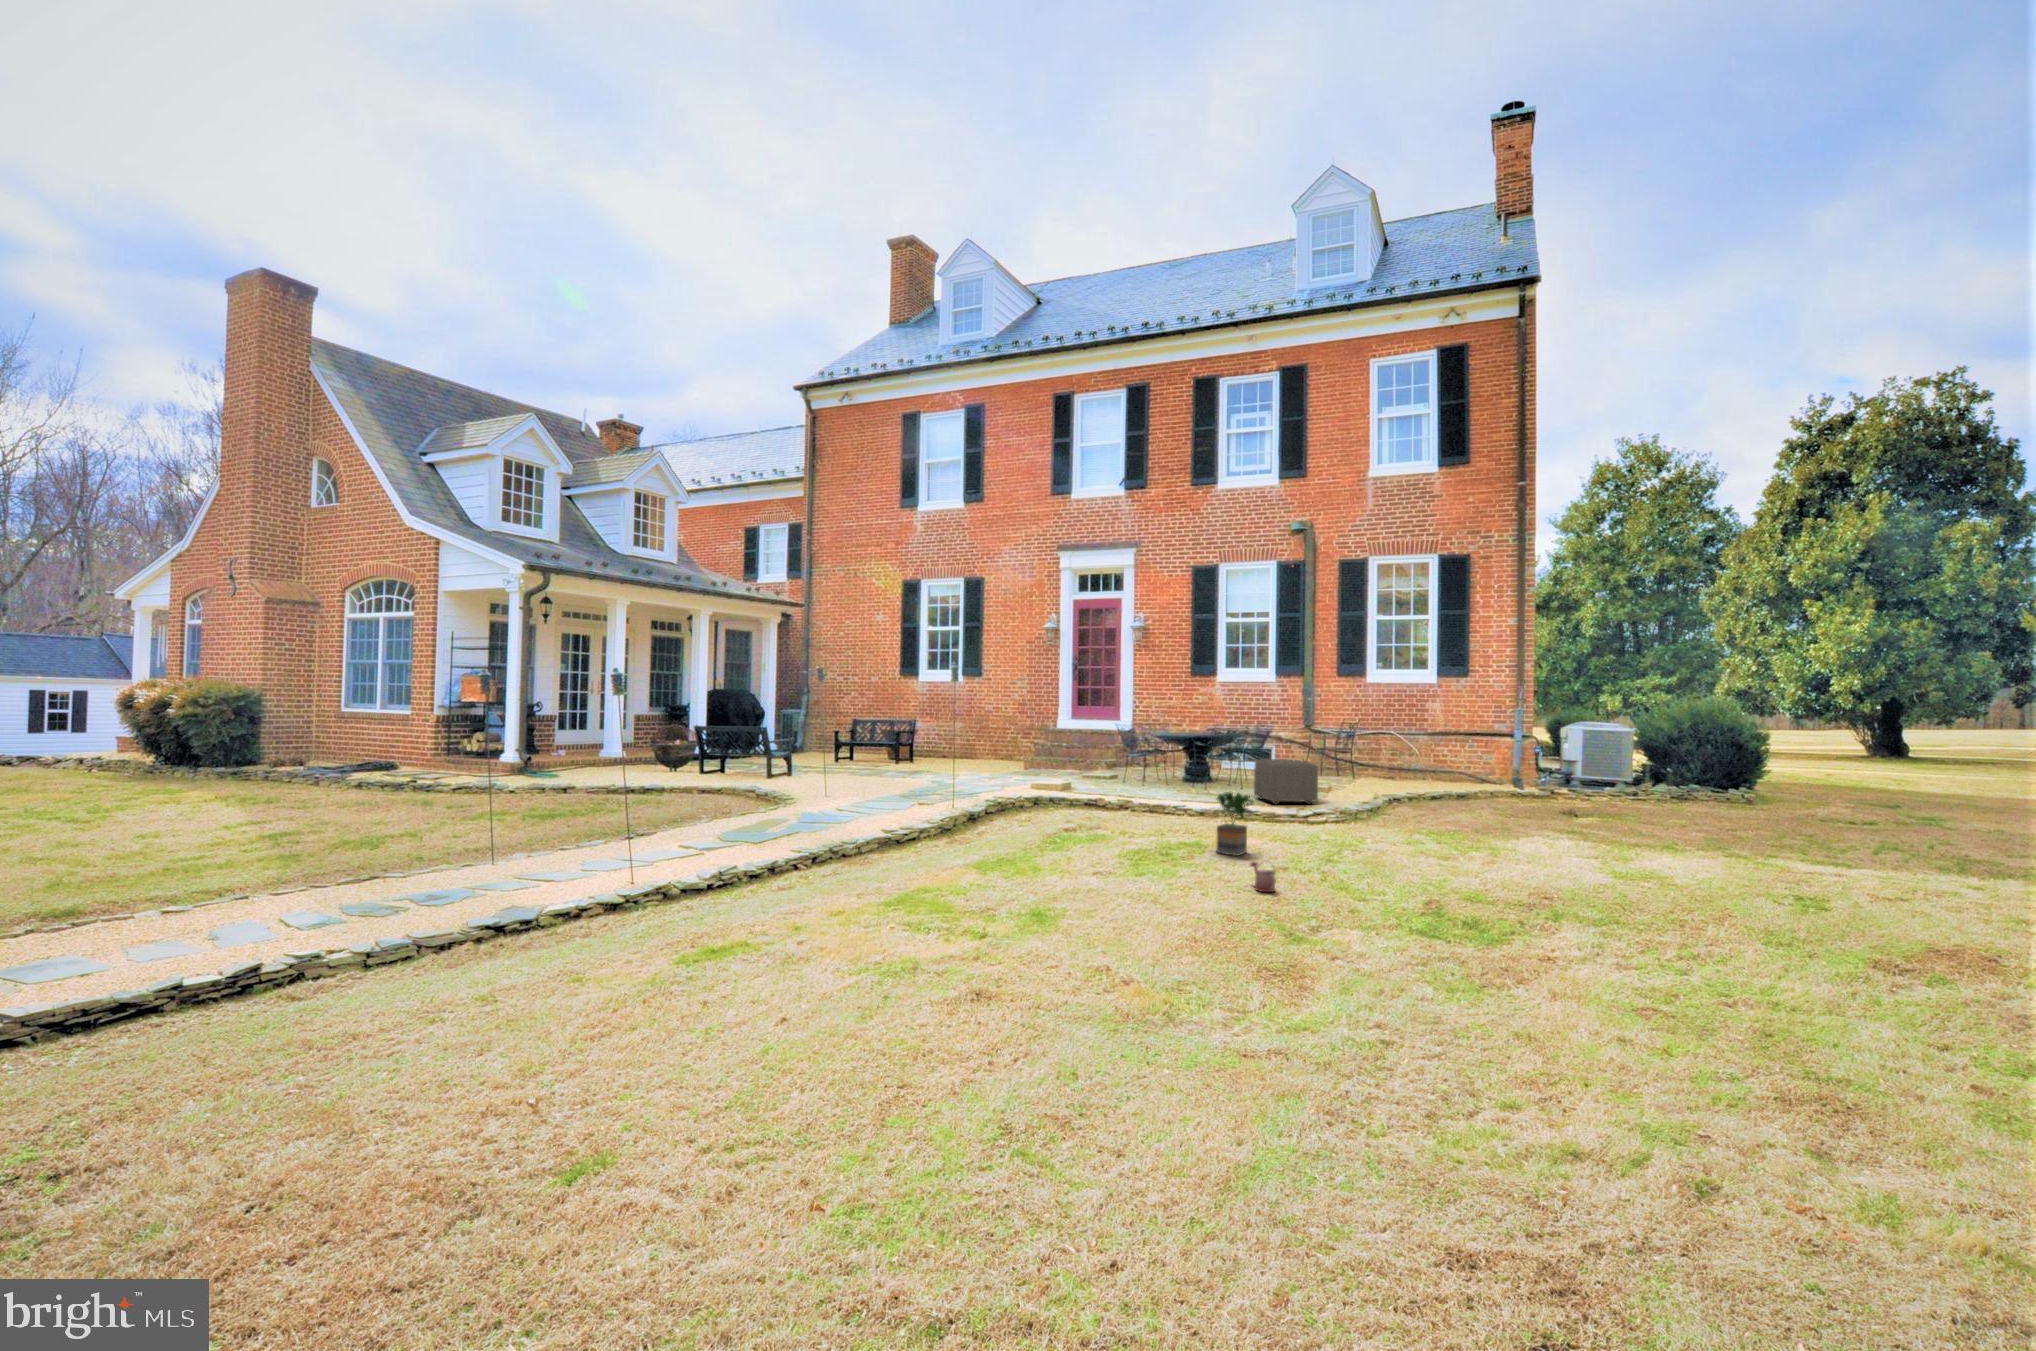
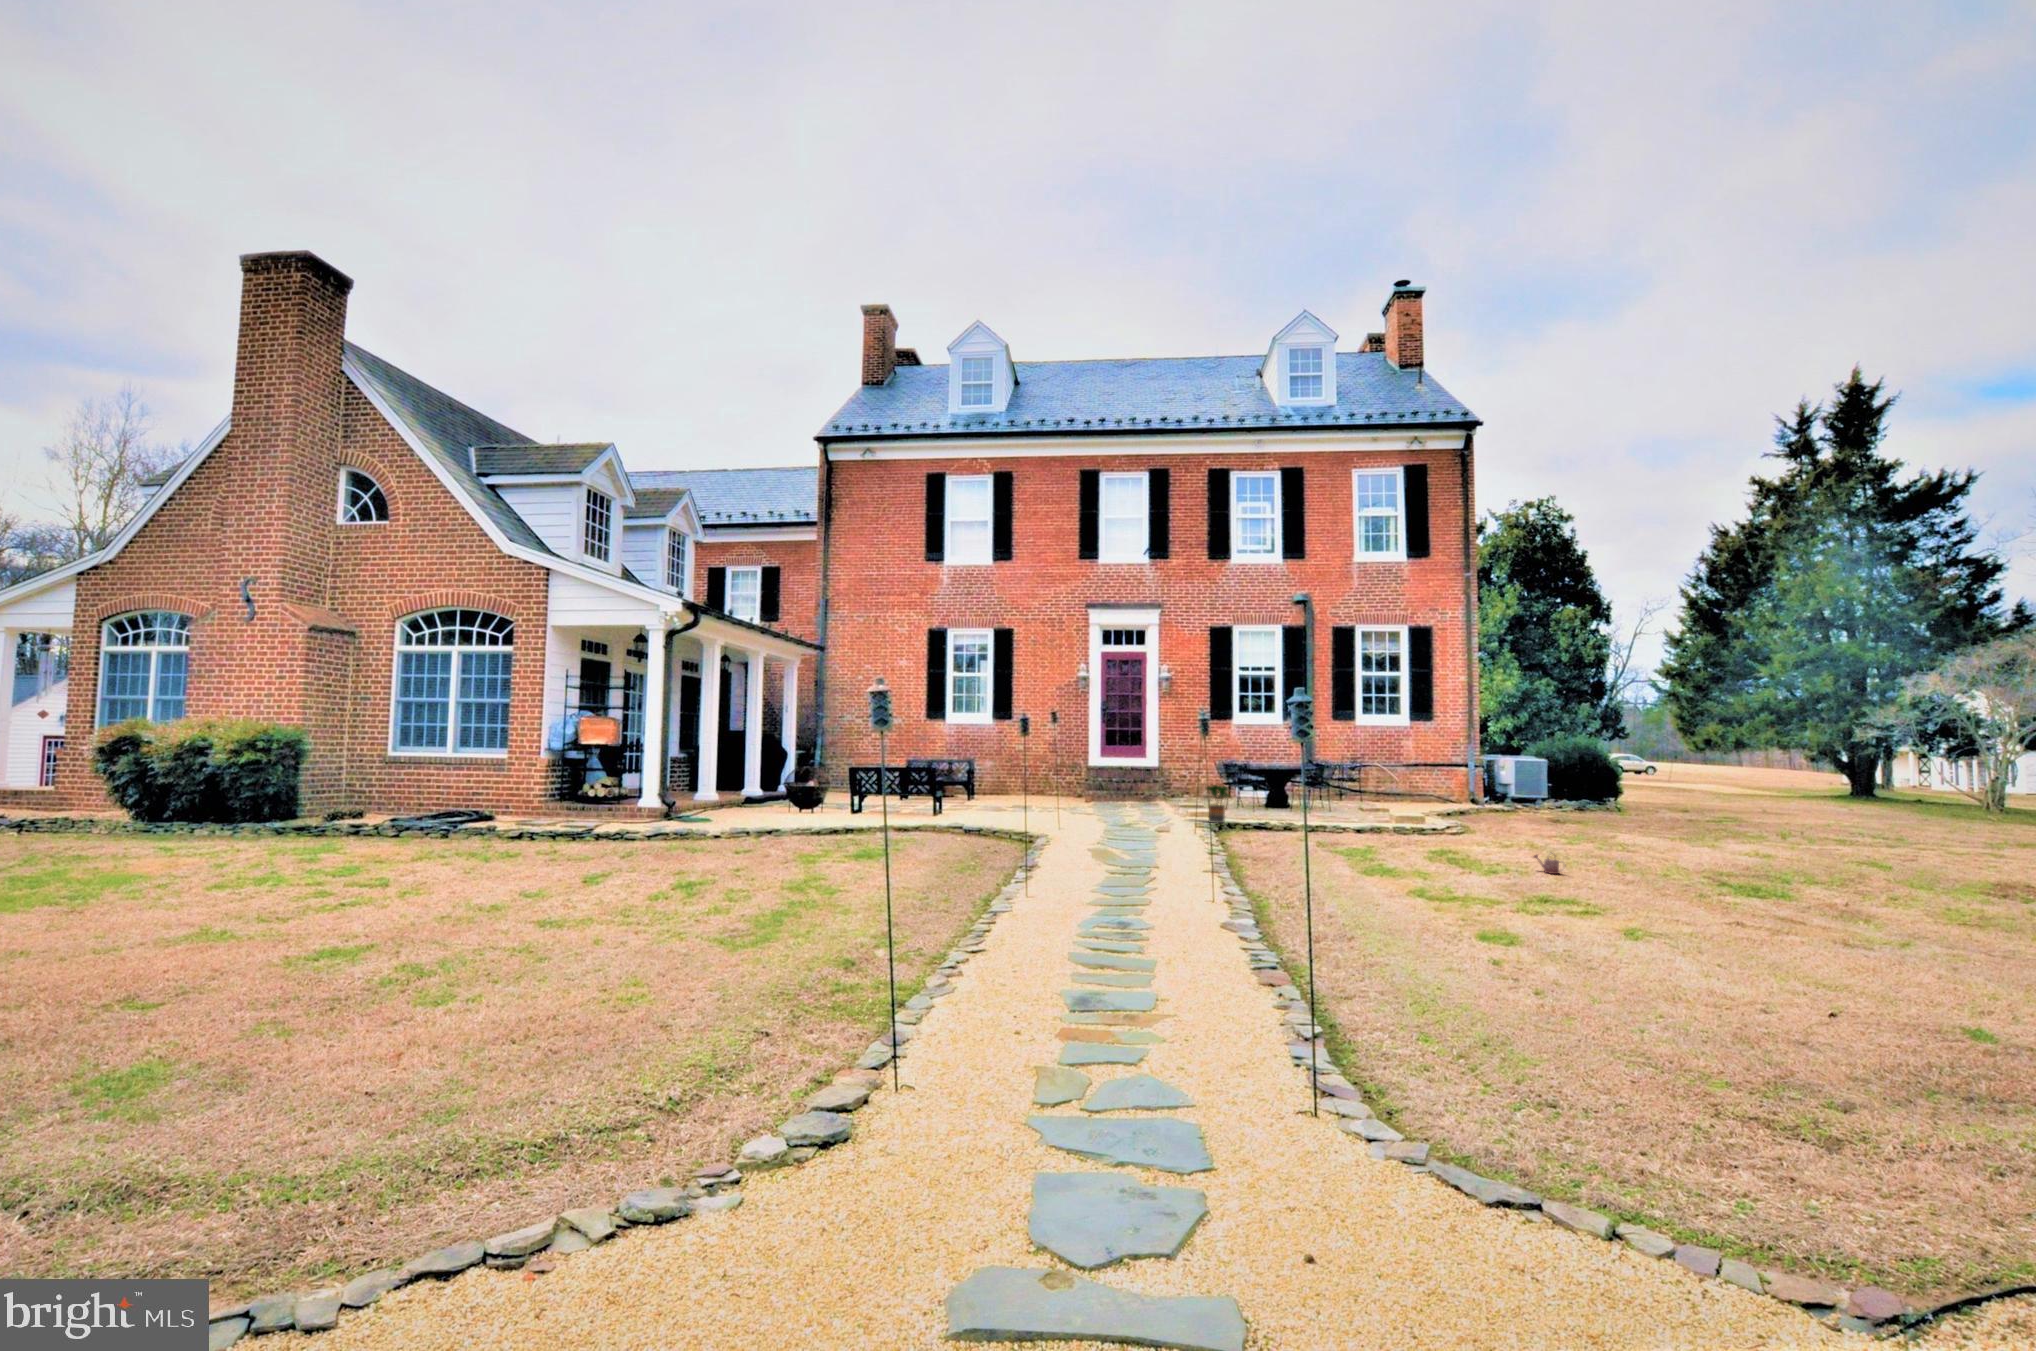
ottoman: present [1254,759,1318,804] -> none [1368,787,1422,821]
potted tree: present [1216,792,1254,856] -> present [1207,785,1230,823]

